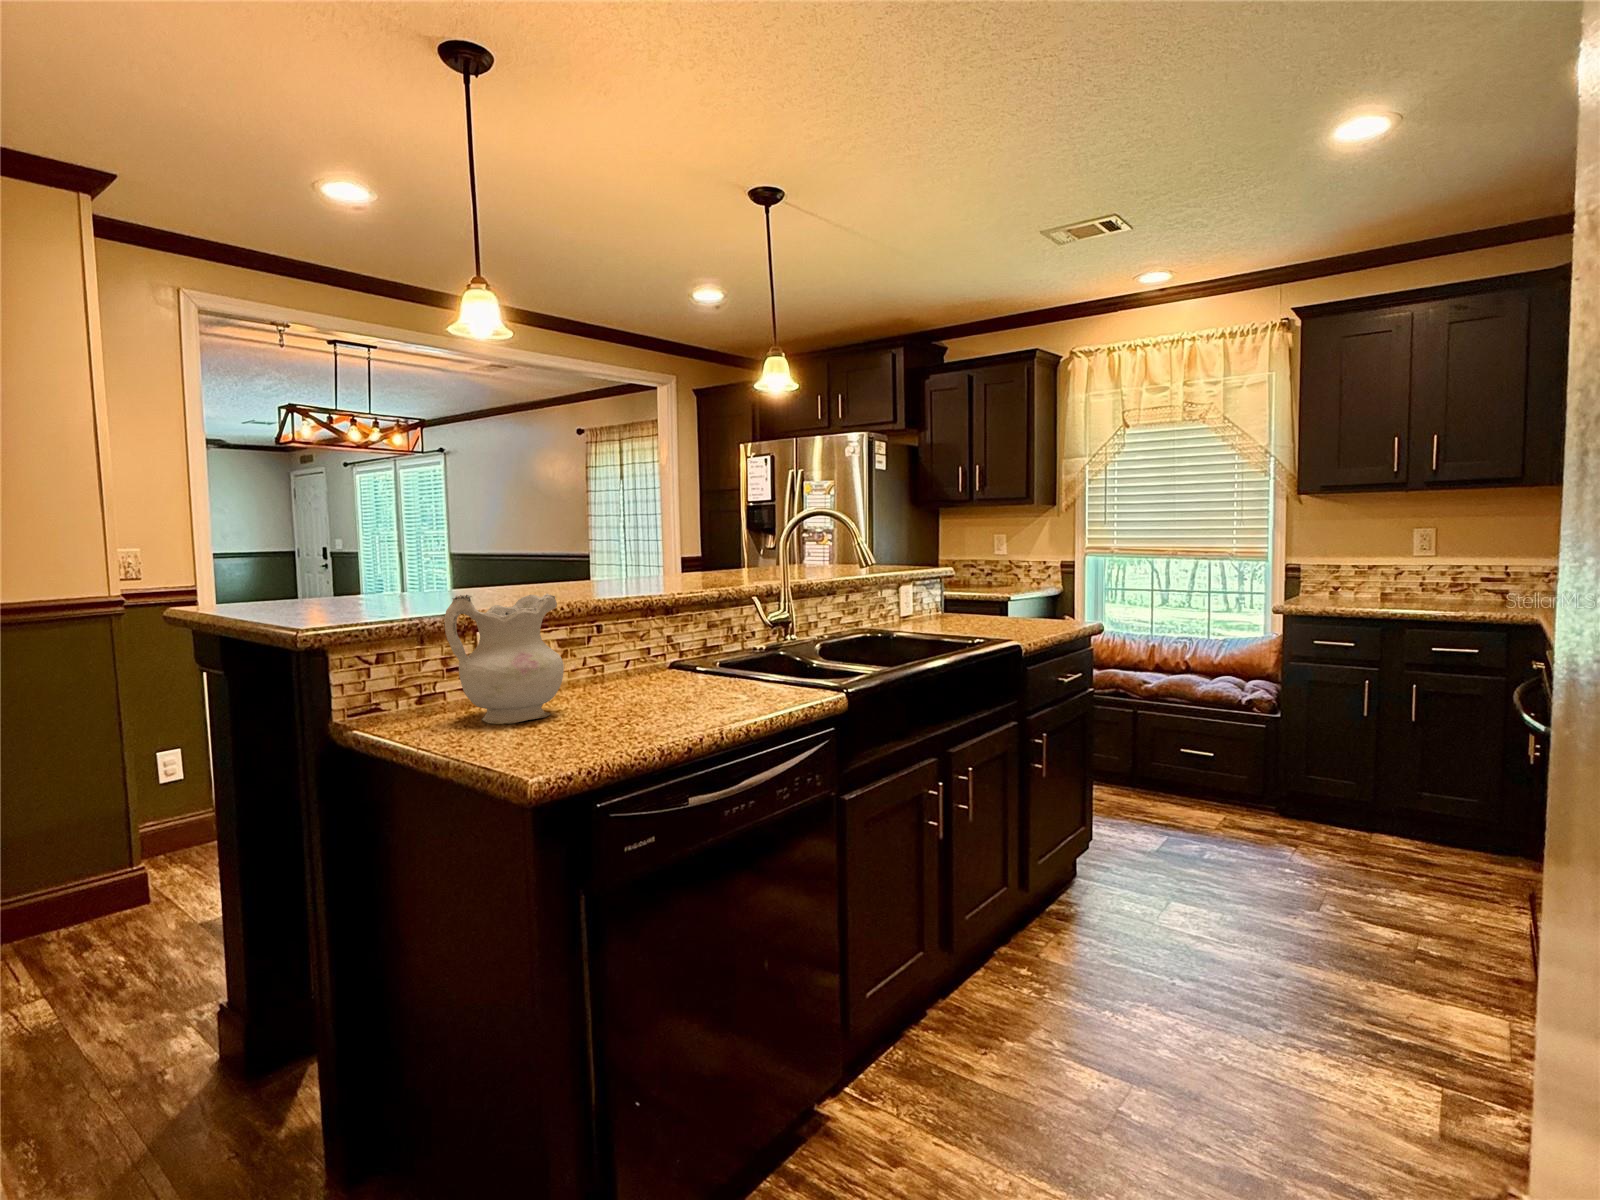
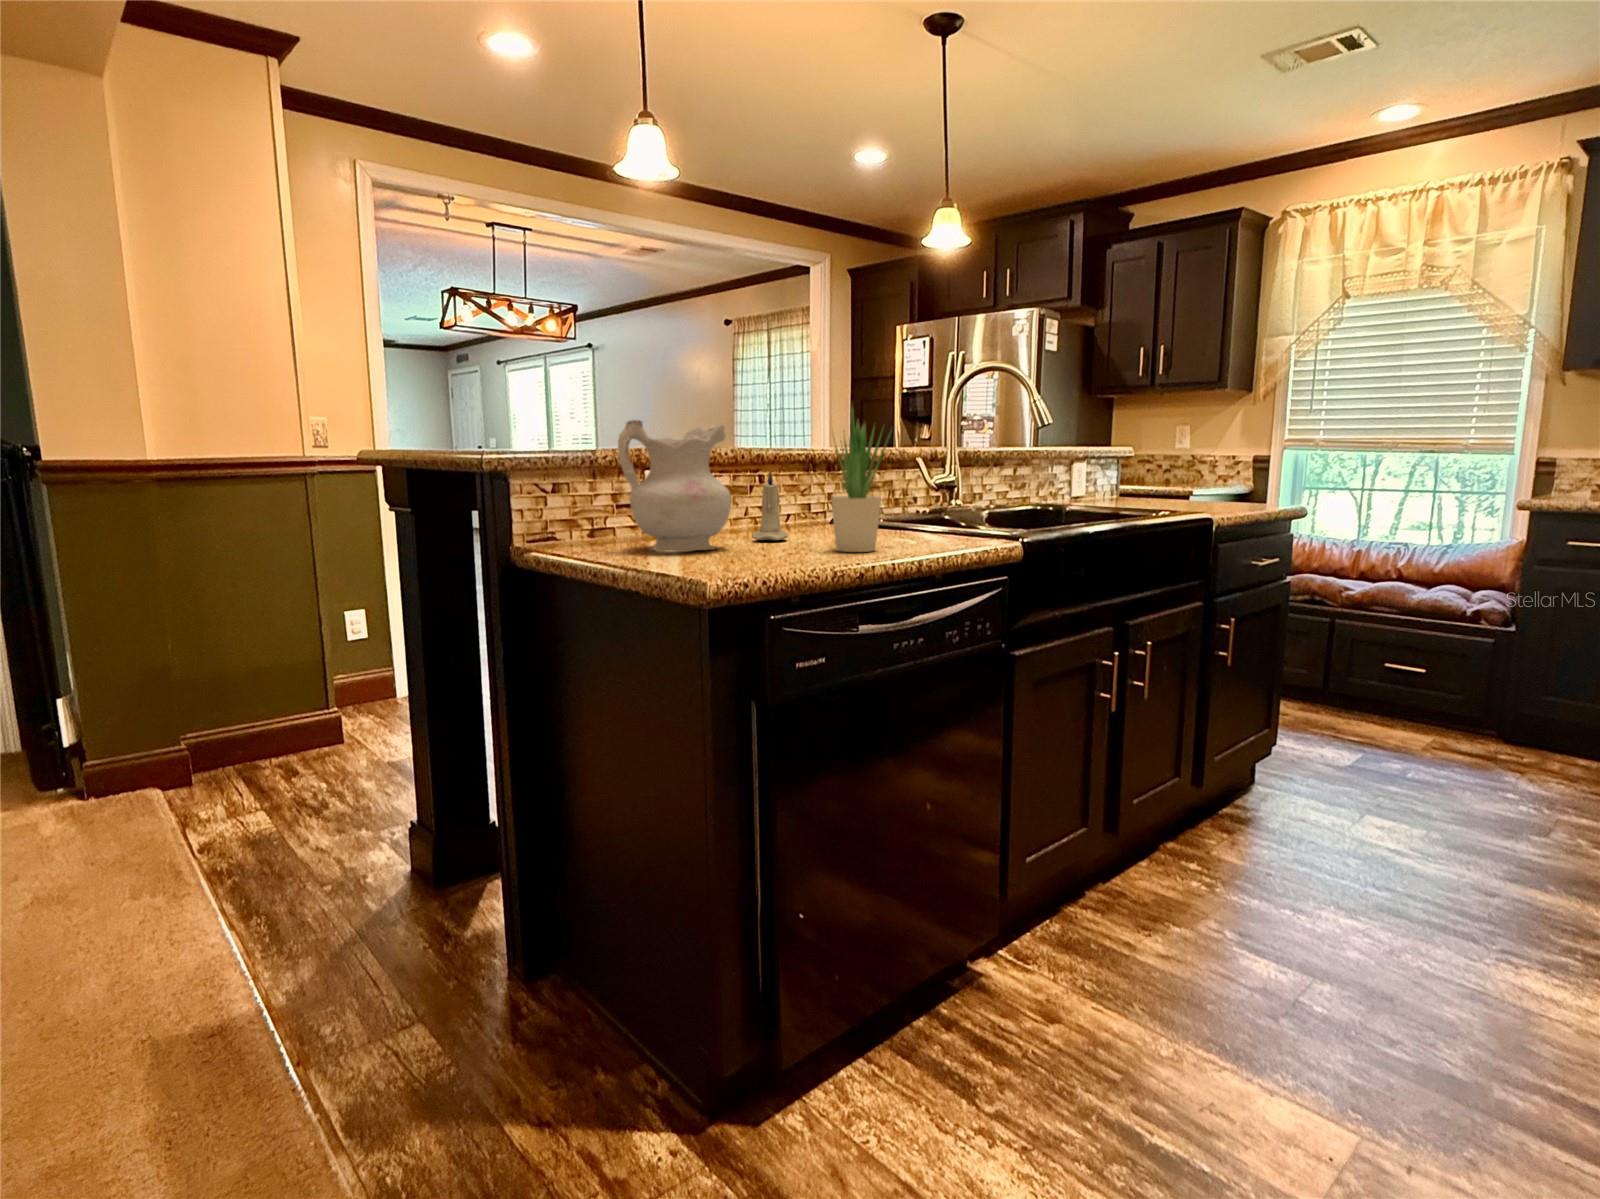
potted plant: none [660,571,719,716] -> present [831,407,892,552]
candle: none [587,628,624,699] -> present [752,470,788,540]

